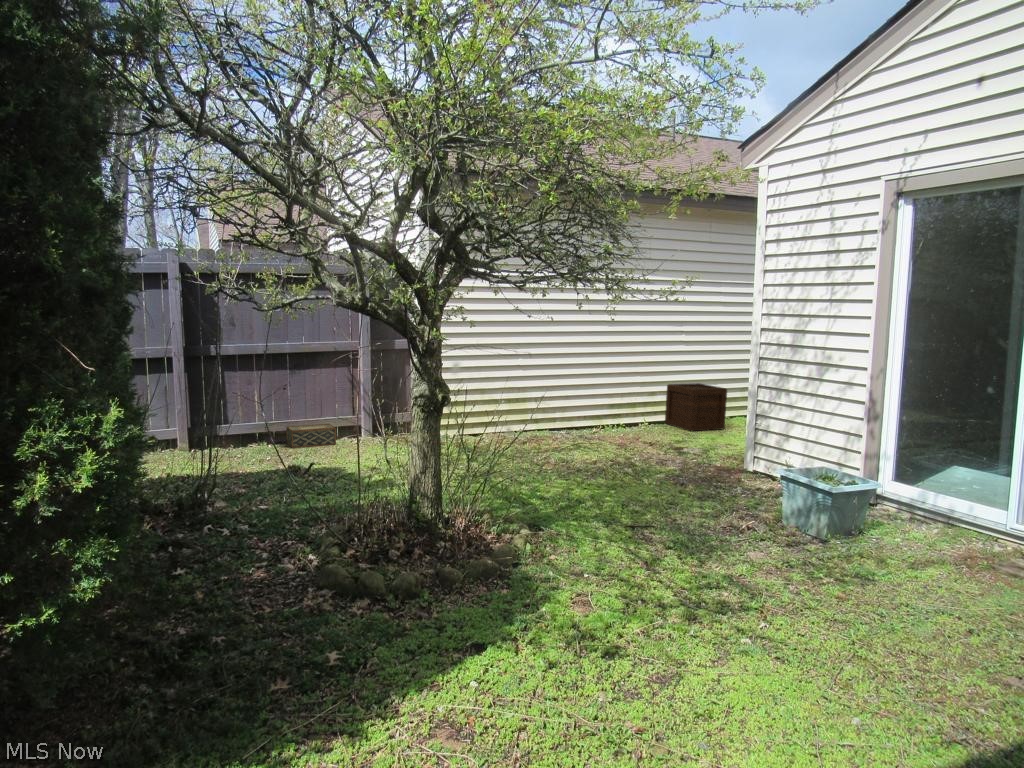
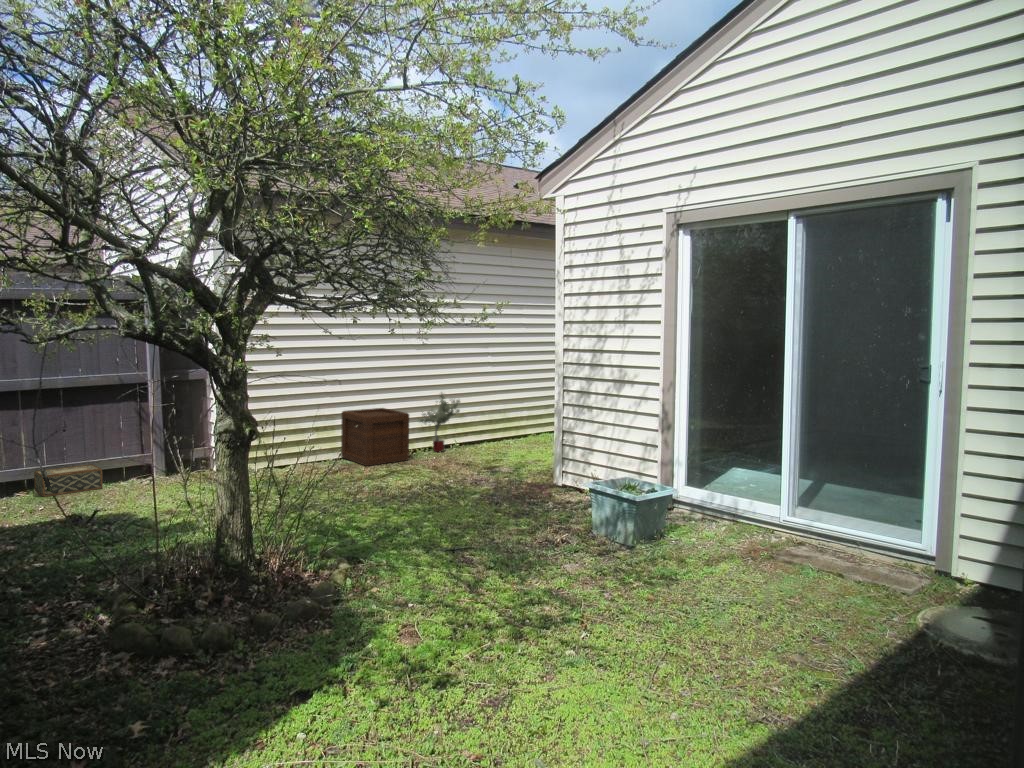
potted tree: none [606,373,649,431] -> present [420,393,460,452]
wooden crate: present [665,383,727,431] -> present [341,408,409,466]

